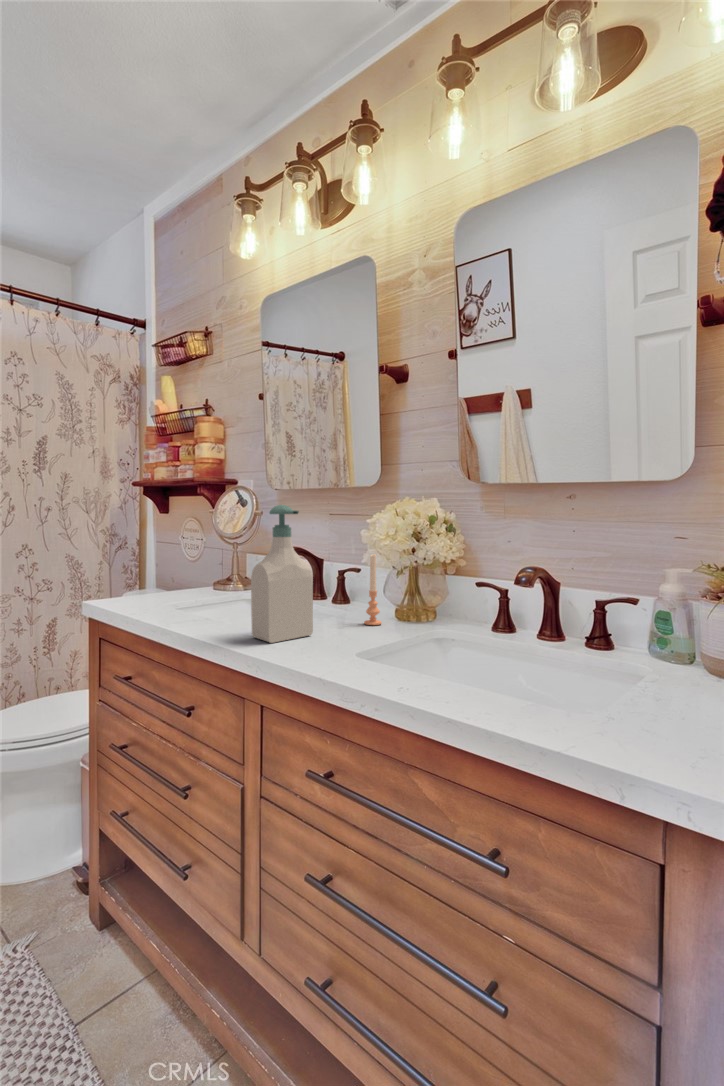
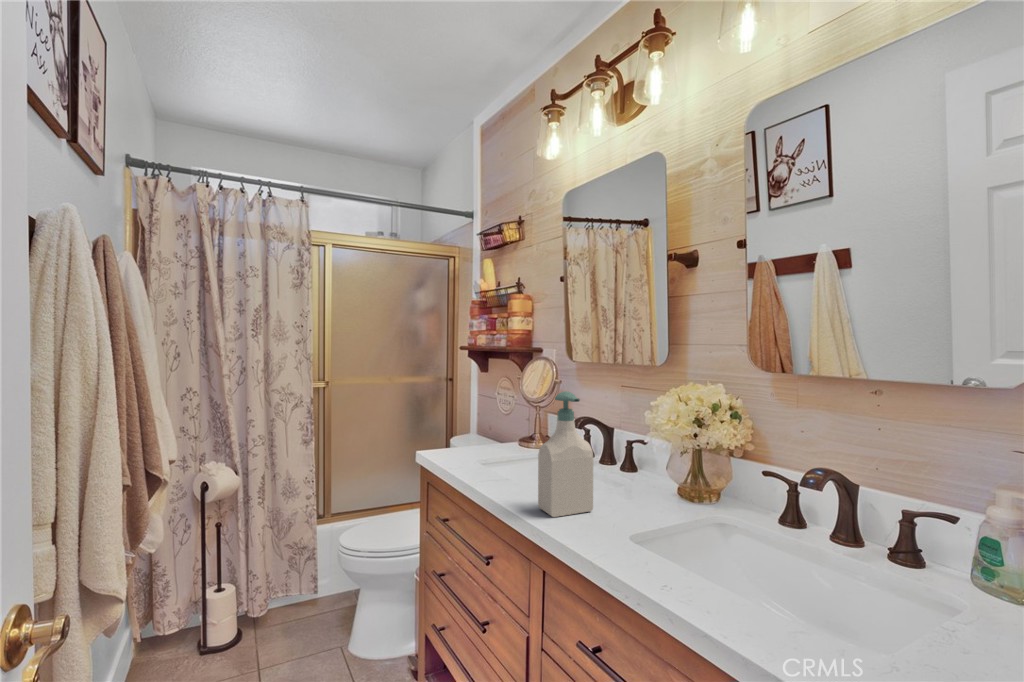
candle: present [364,554,382,625] -> none [646,435,663,504]

